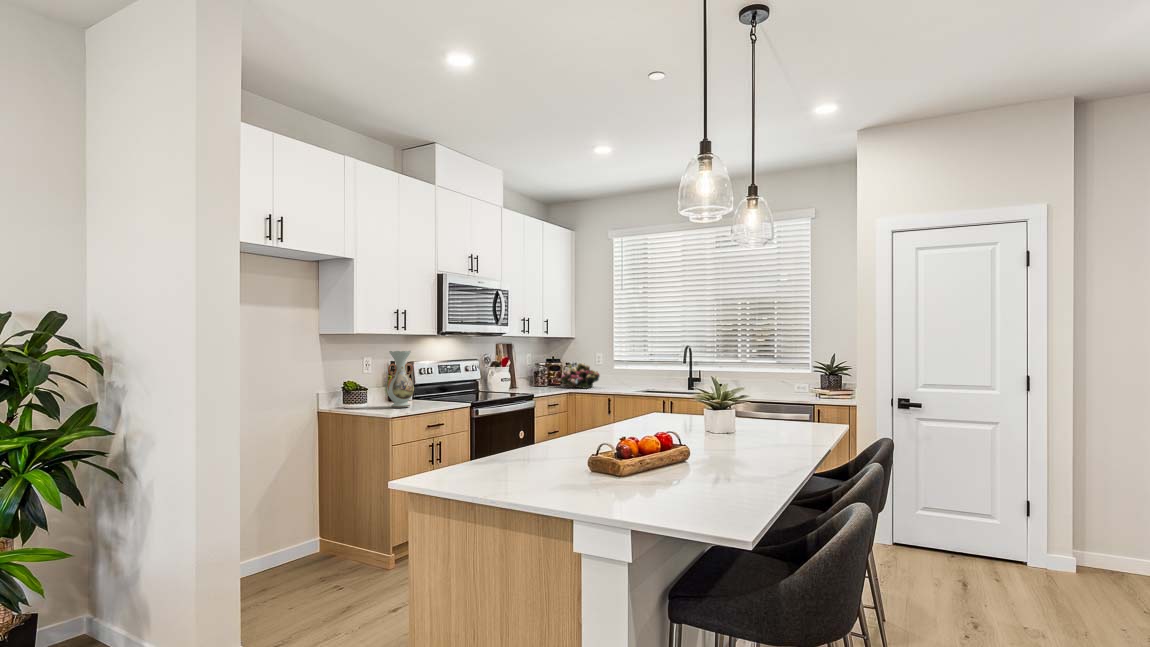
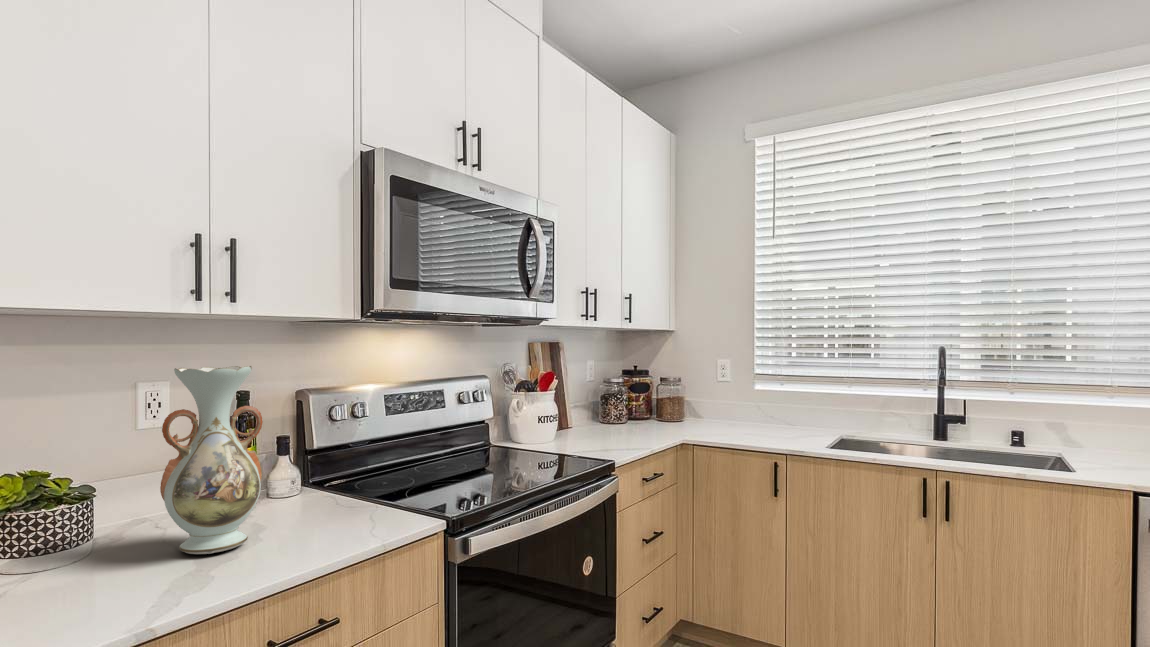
flower arrangement: present [558,363,600,389] -> none [650,379,735,434]

